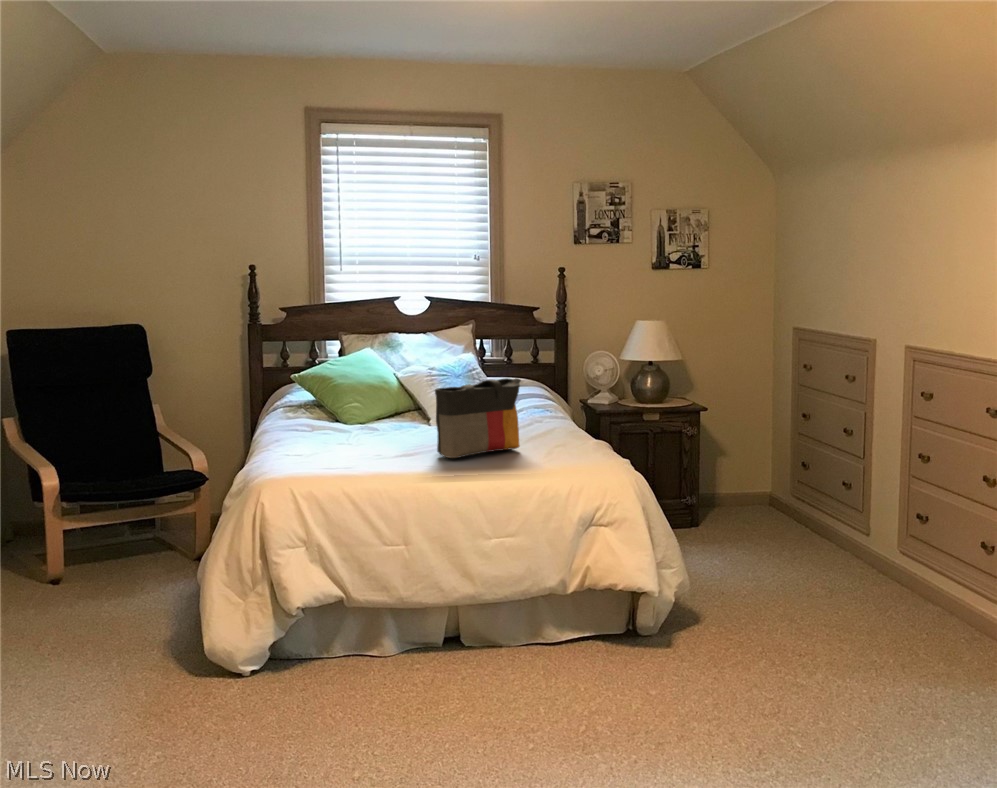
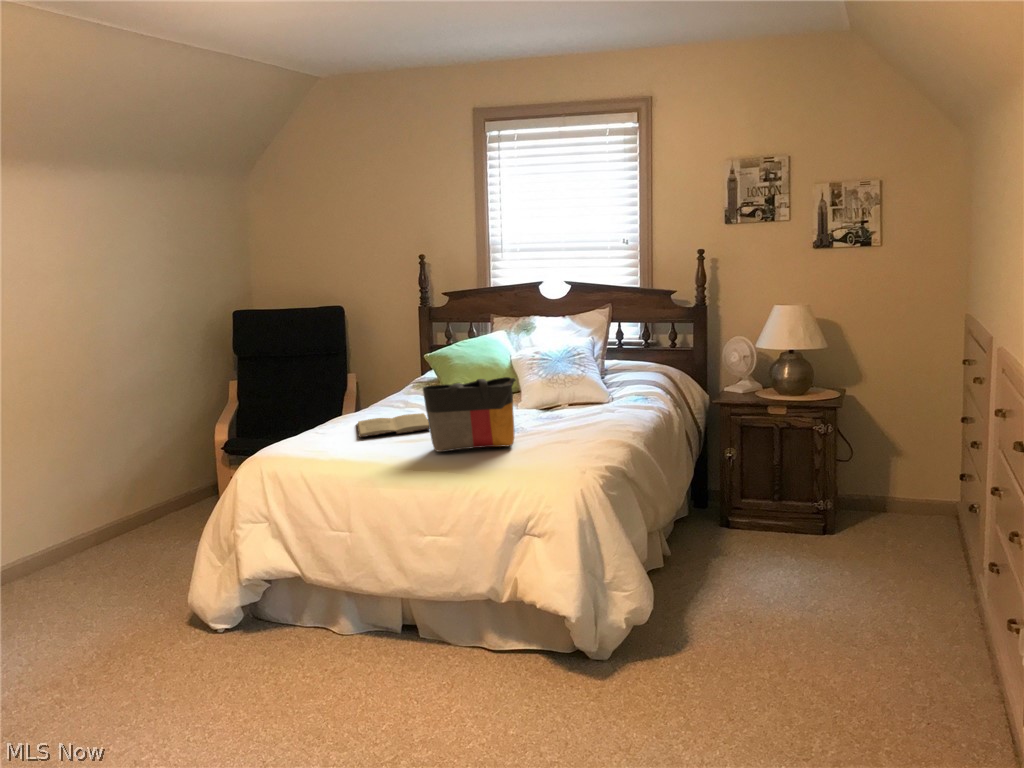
book: none [296,430,399,454] -> present [357,413,429,437]

